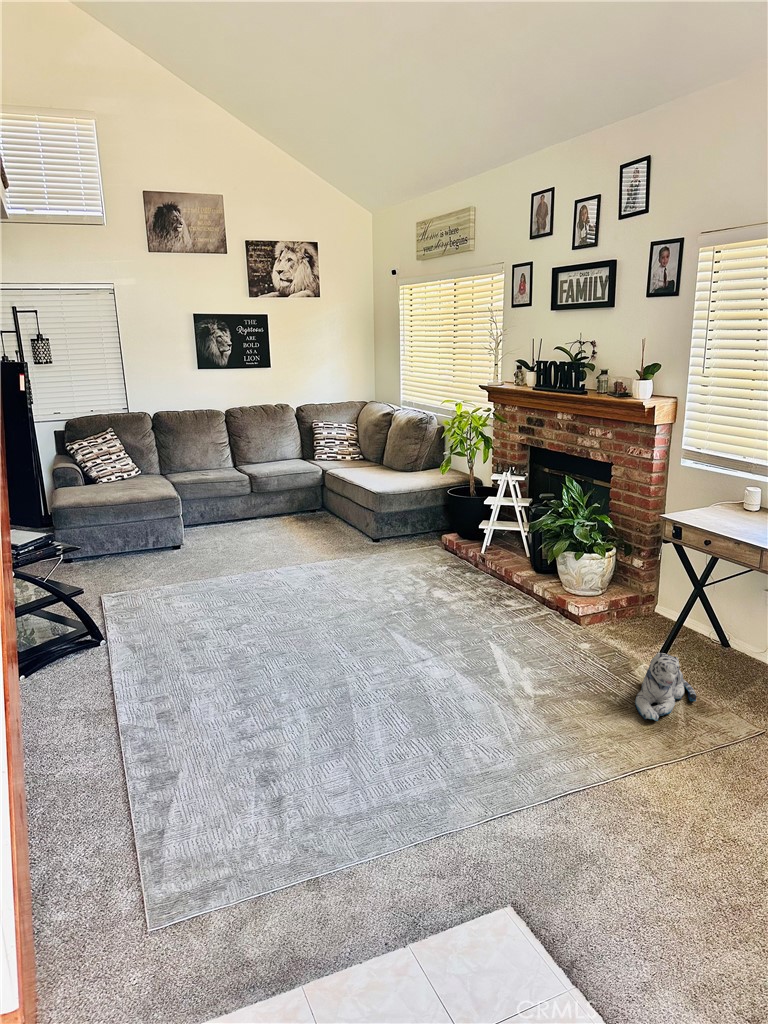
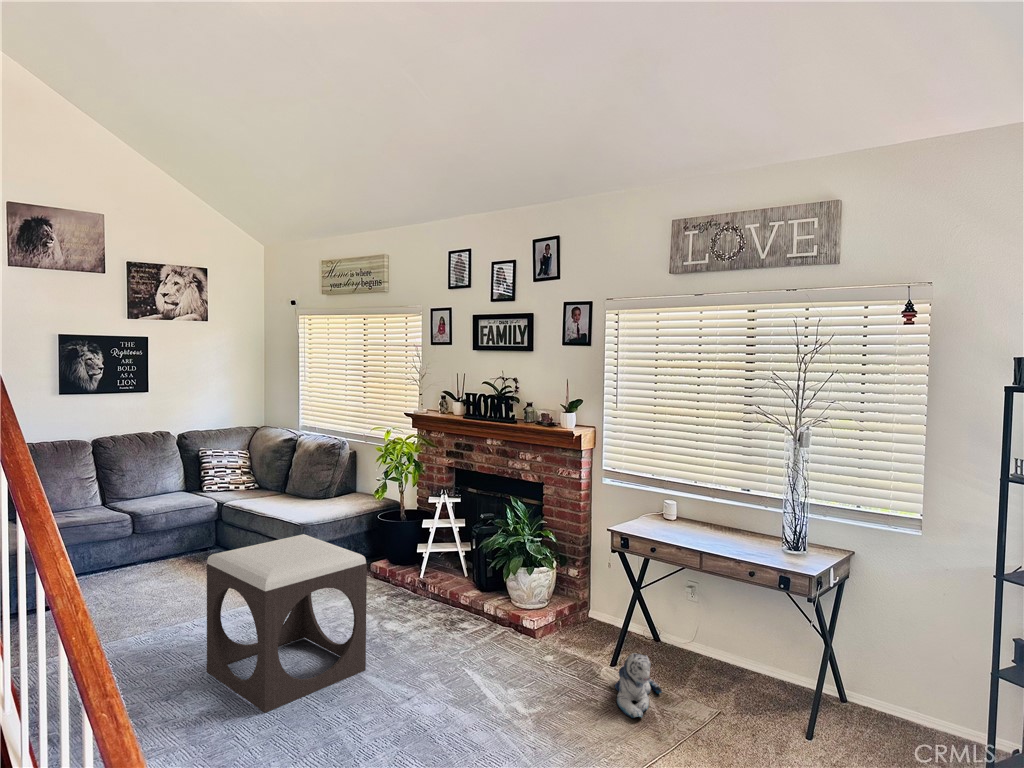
footstool: none [261,498,396,649] -> present [207,534,367,713]

